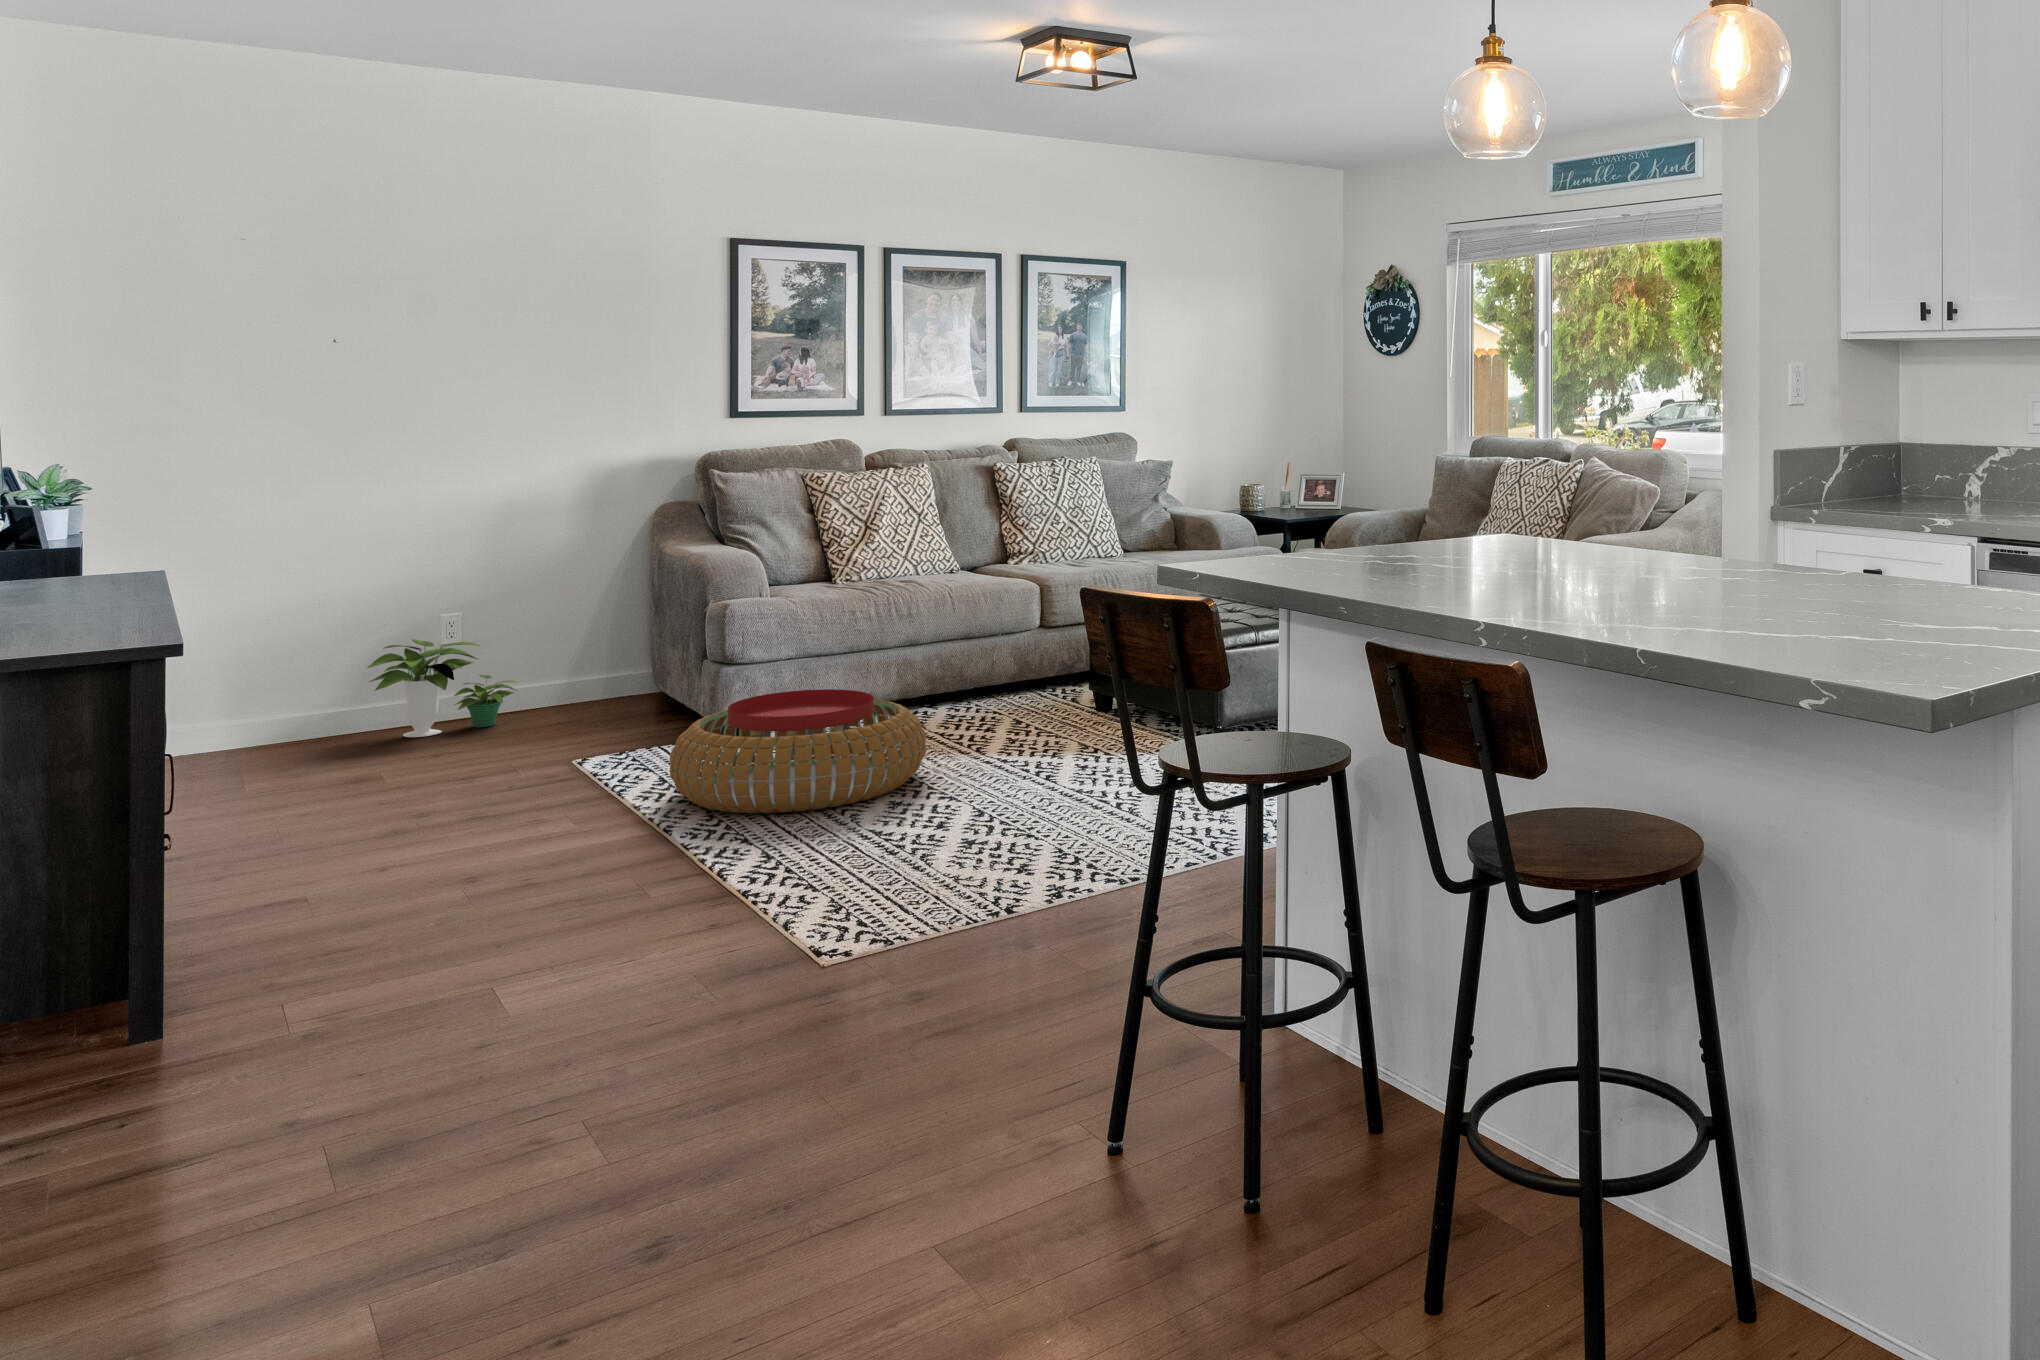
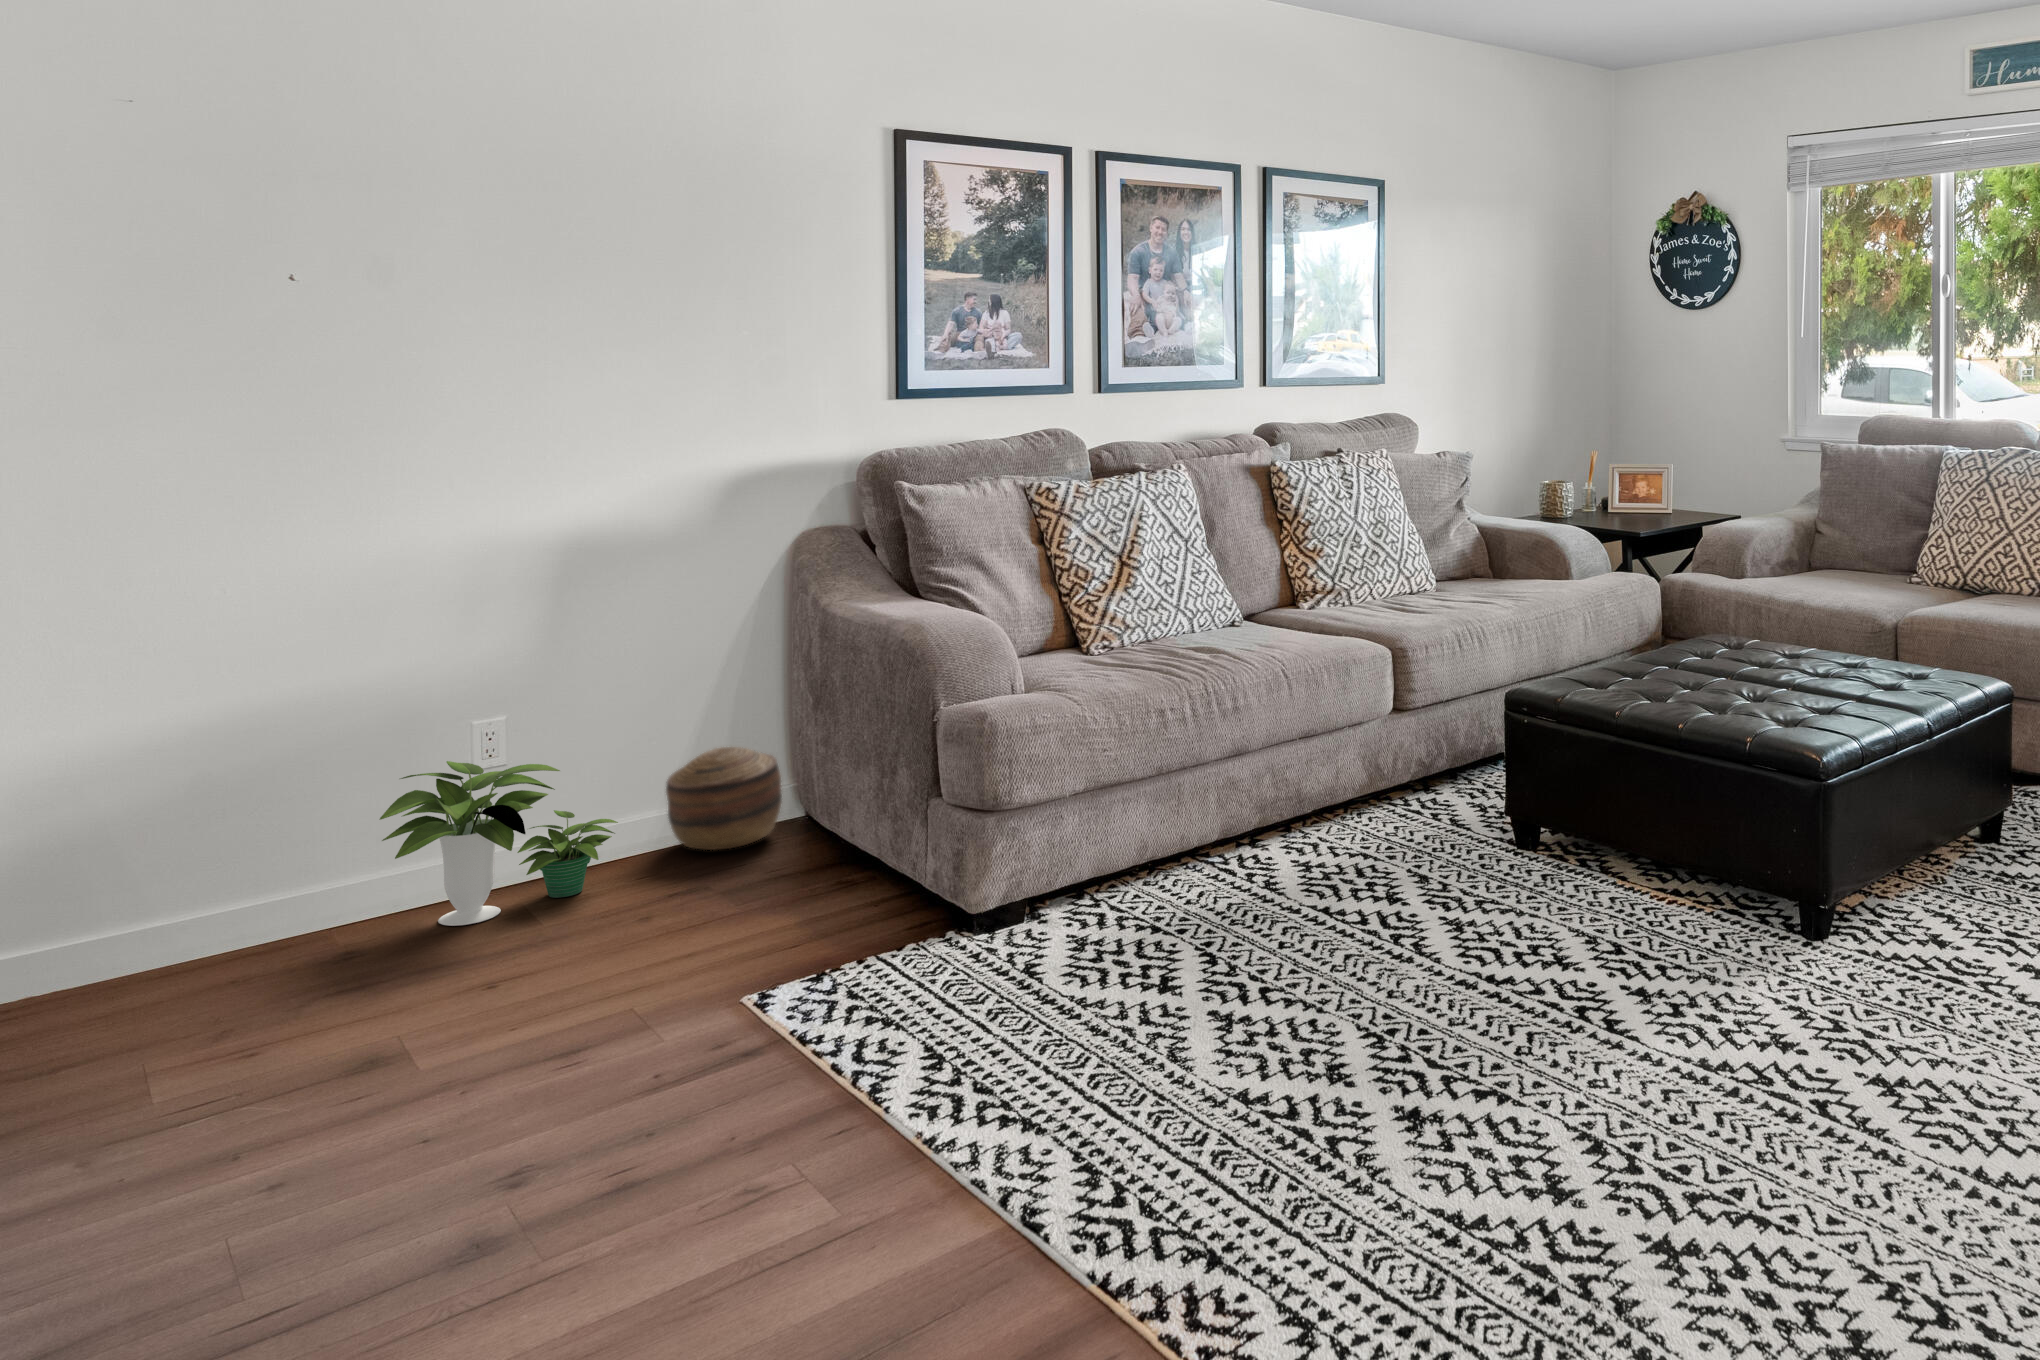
basket: none [556,644,633,709] -> present [666,747,782,850]
pouf: present [670,689,926,813] -> none [980,868,1396,1139]

